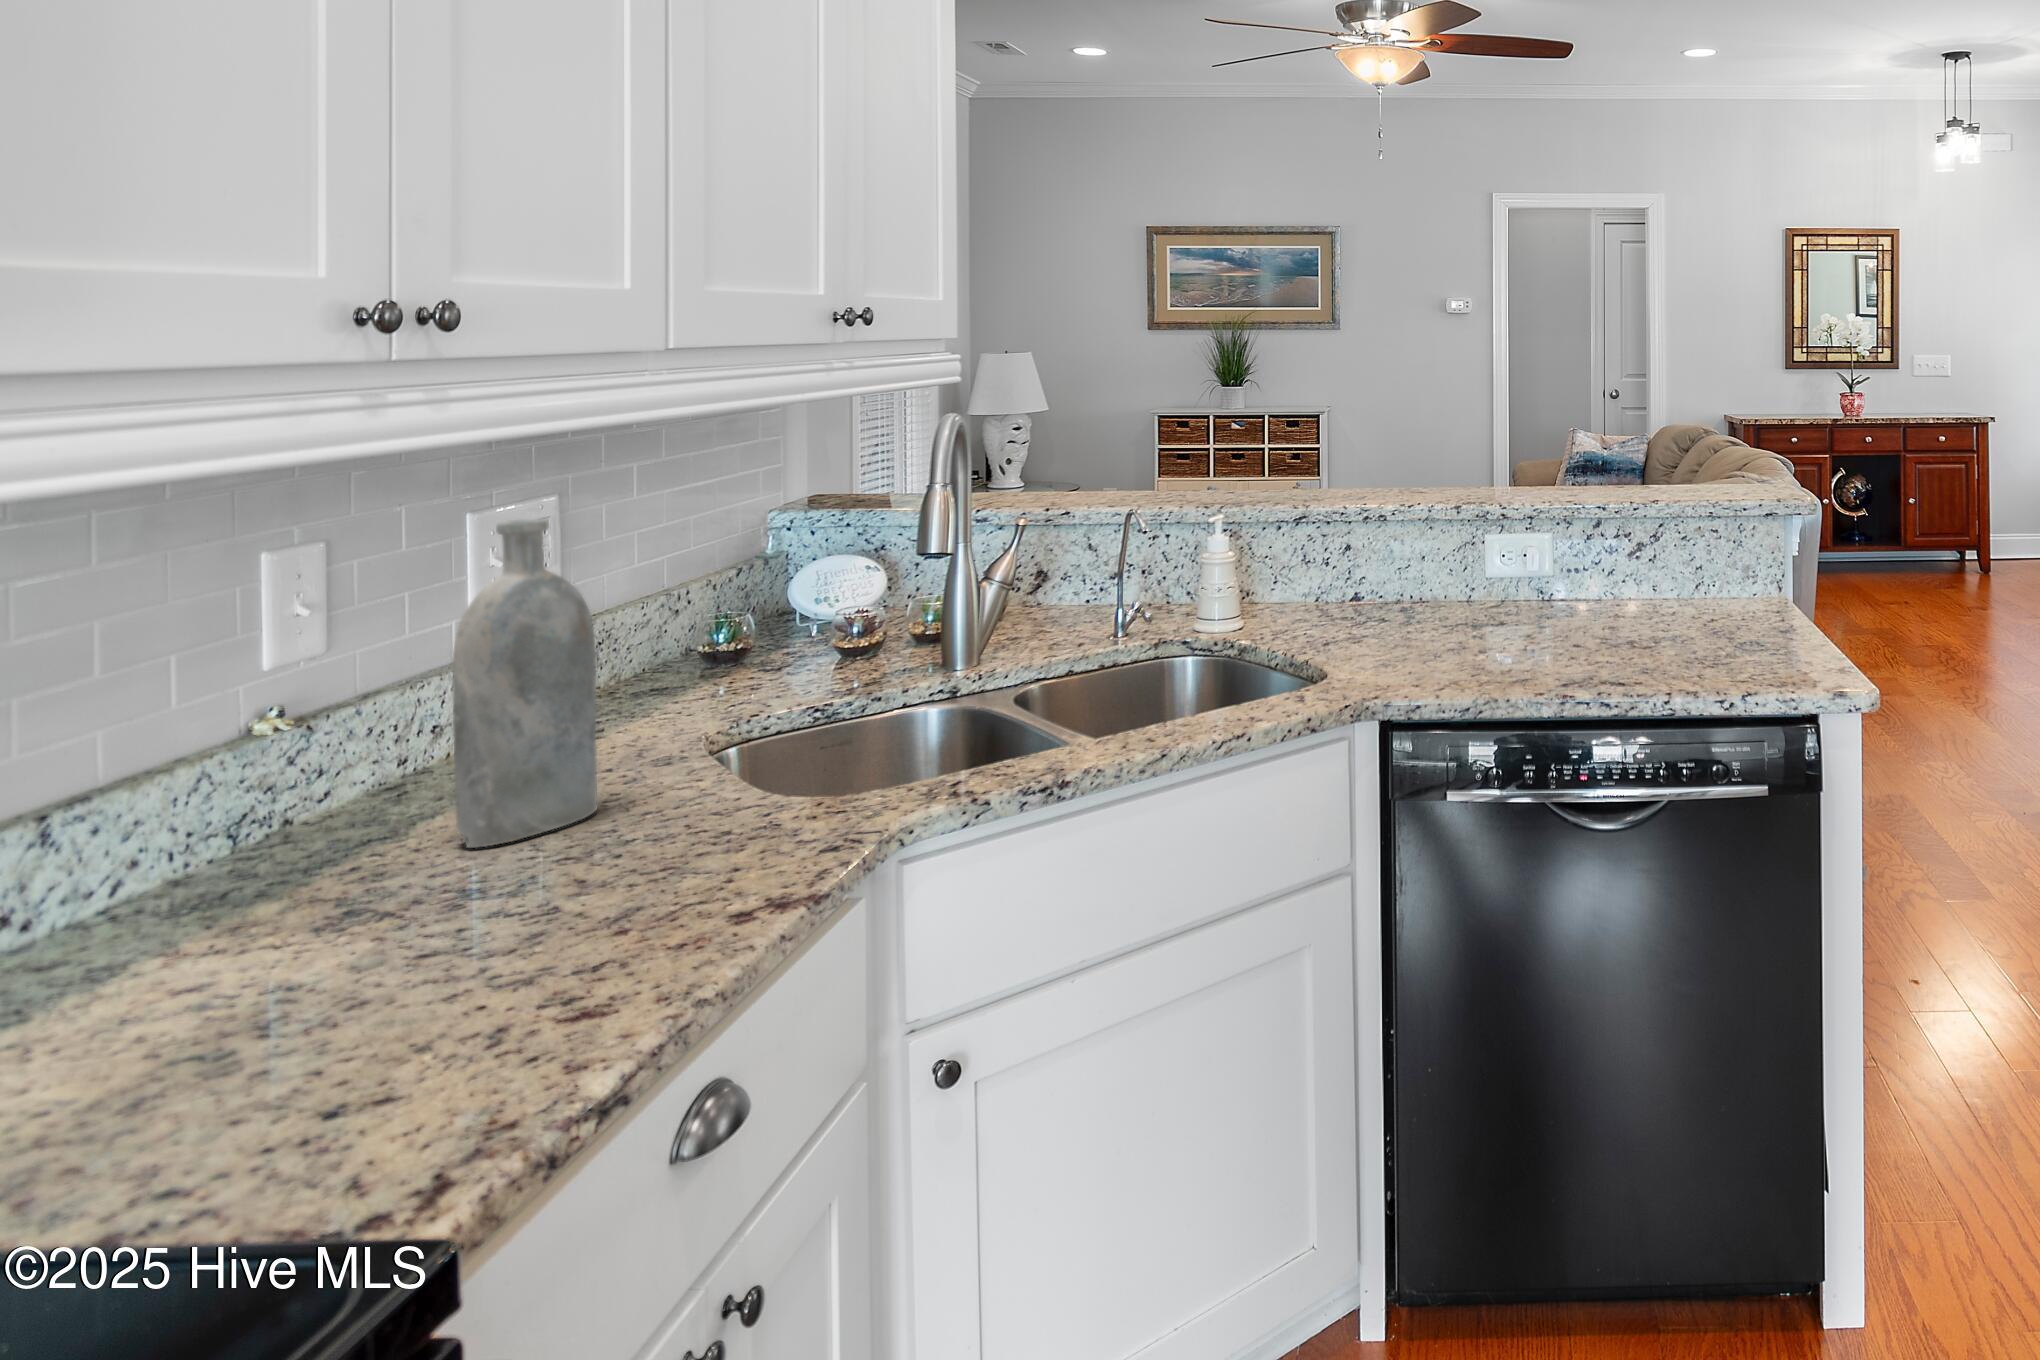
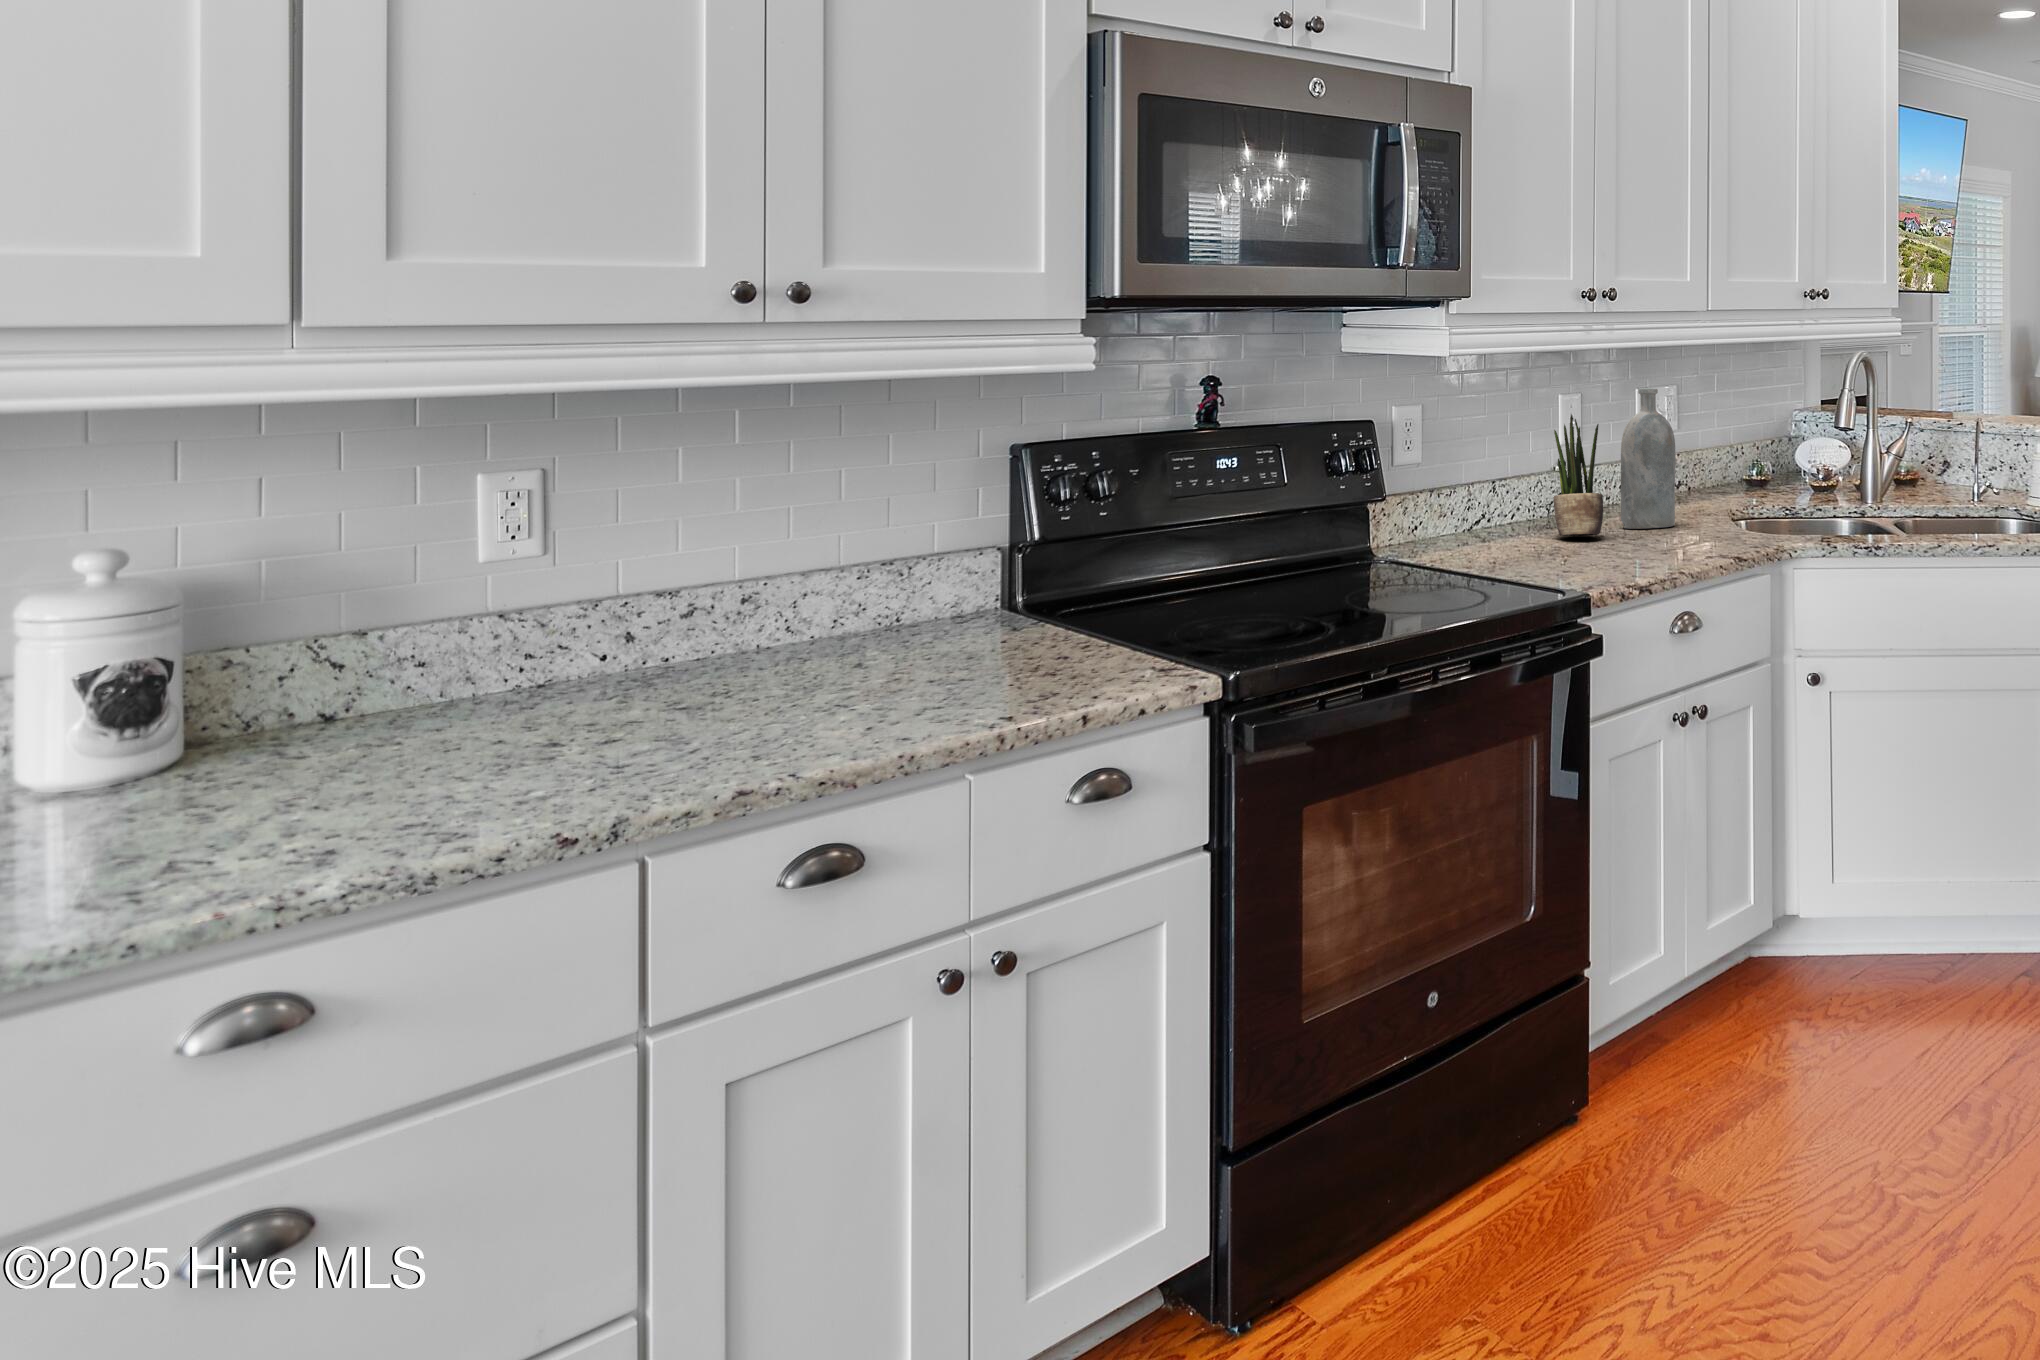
potted plant: none [249,613,413,934] -> present [1553,415,1603,536]

